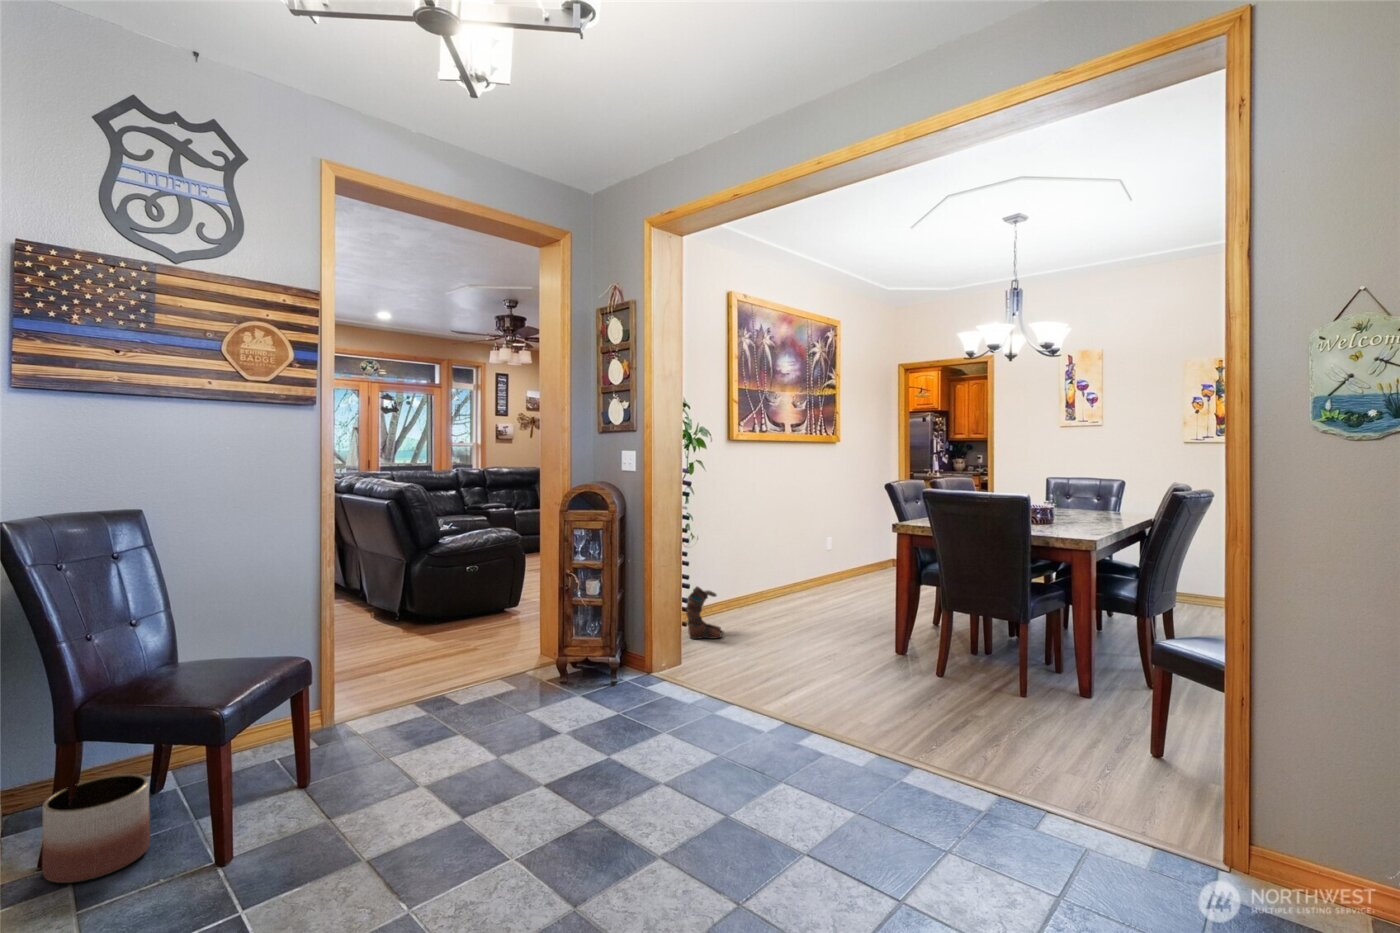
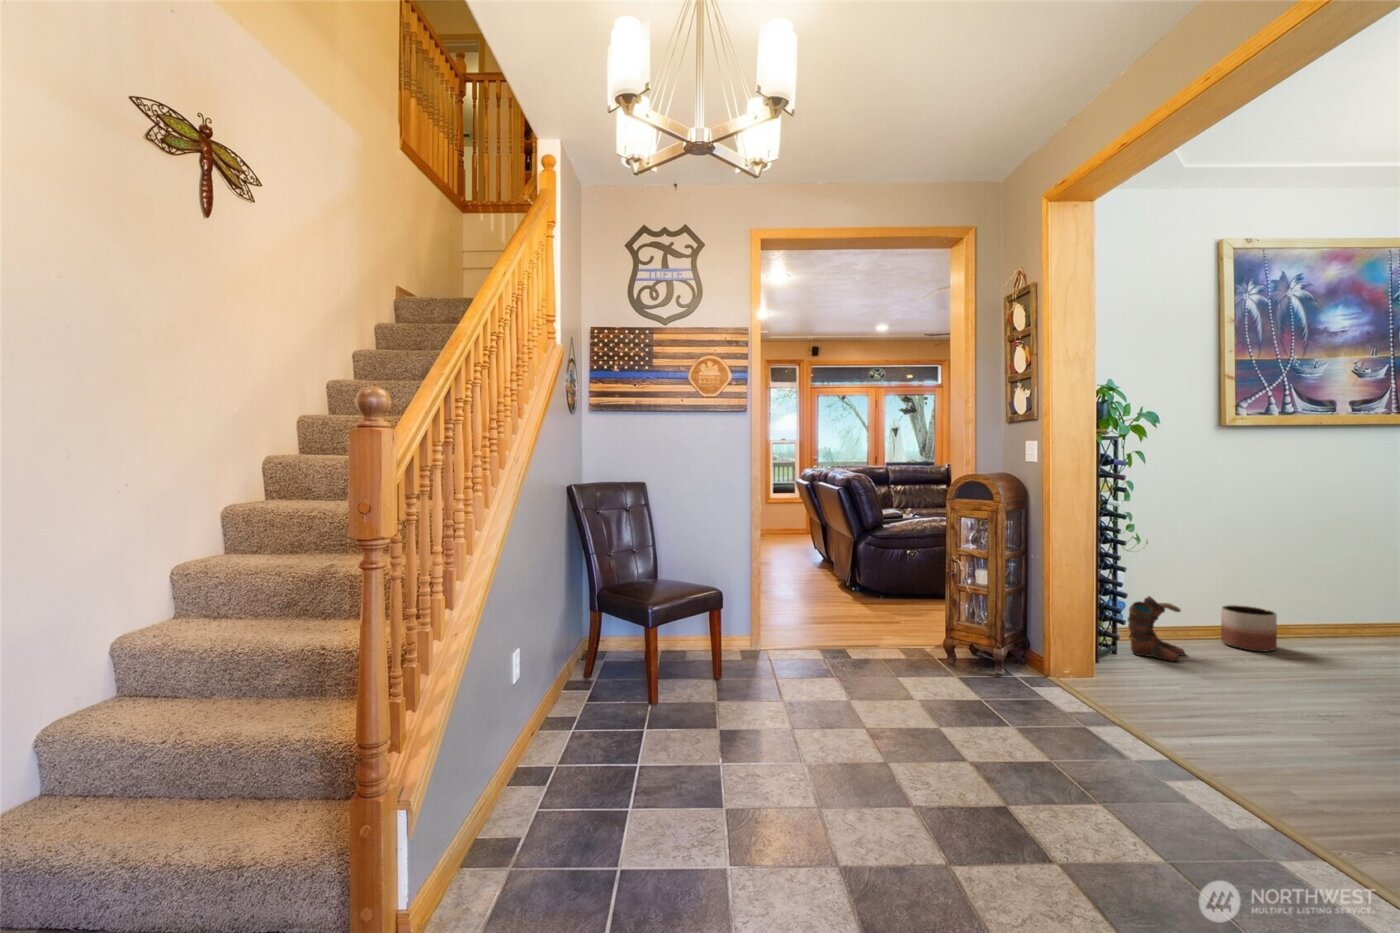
planter: present [42,774,150,883] -> present [1221,605,1277,651]

